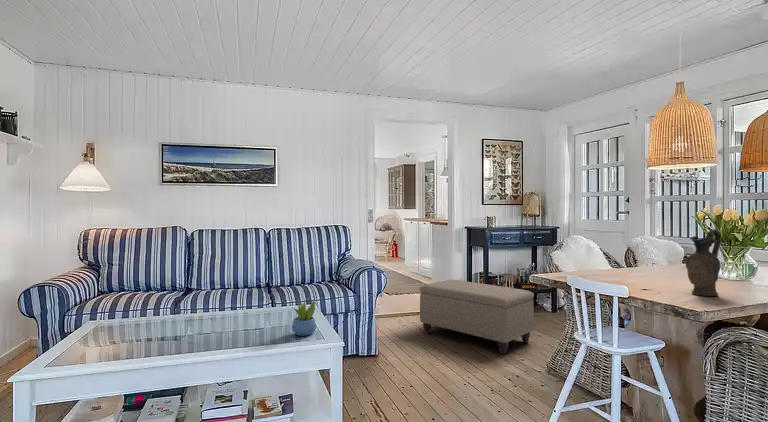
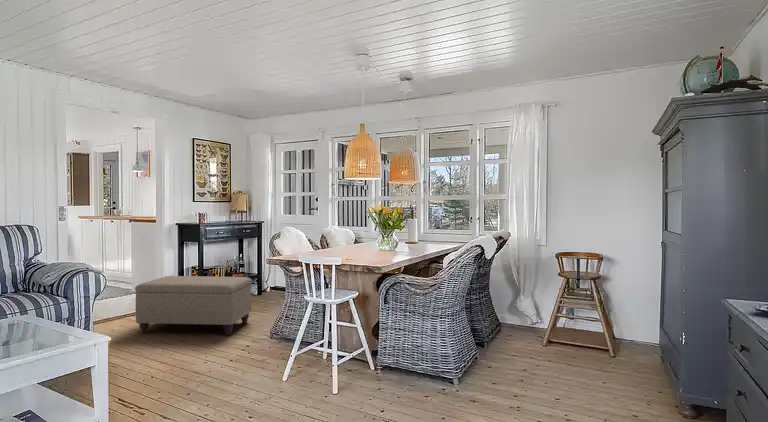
ceramic pitcher: present [685,229,721,296] -> none [367,217,385,259]
succulent plant: present [292,298,316,336] -> none [24,298,58,342]

